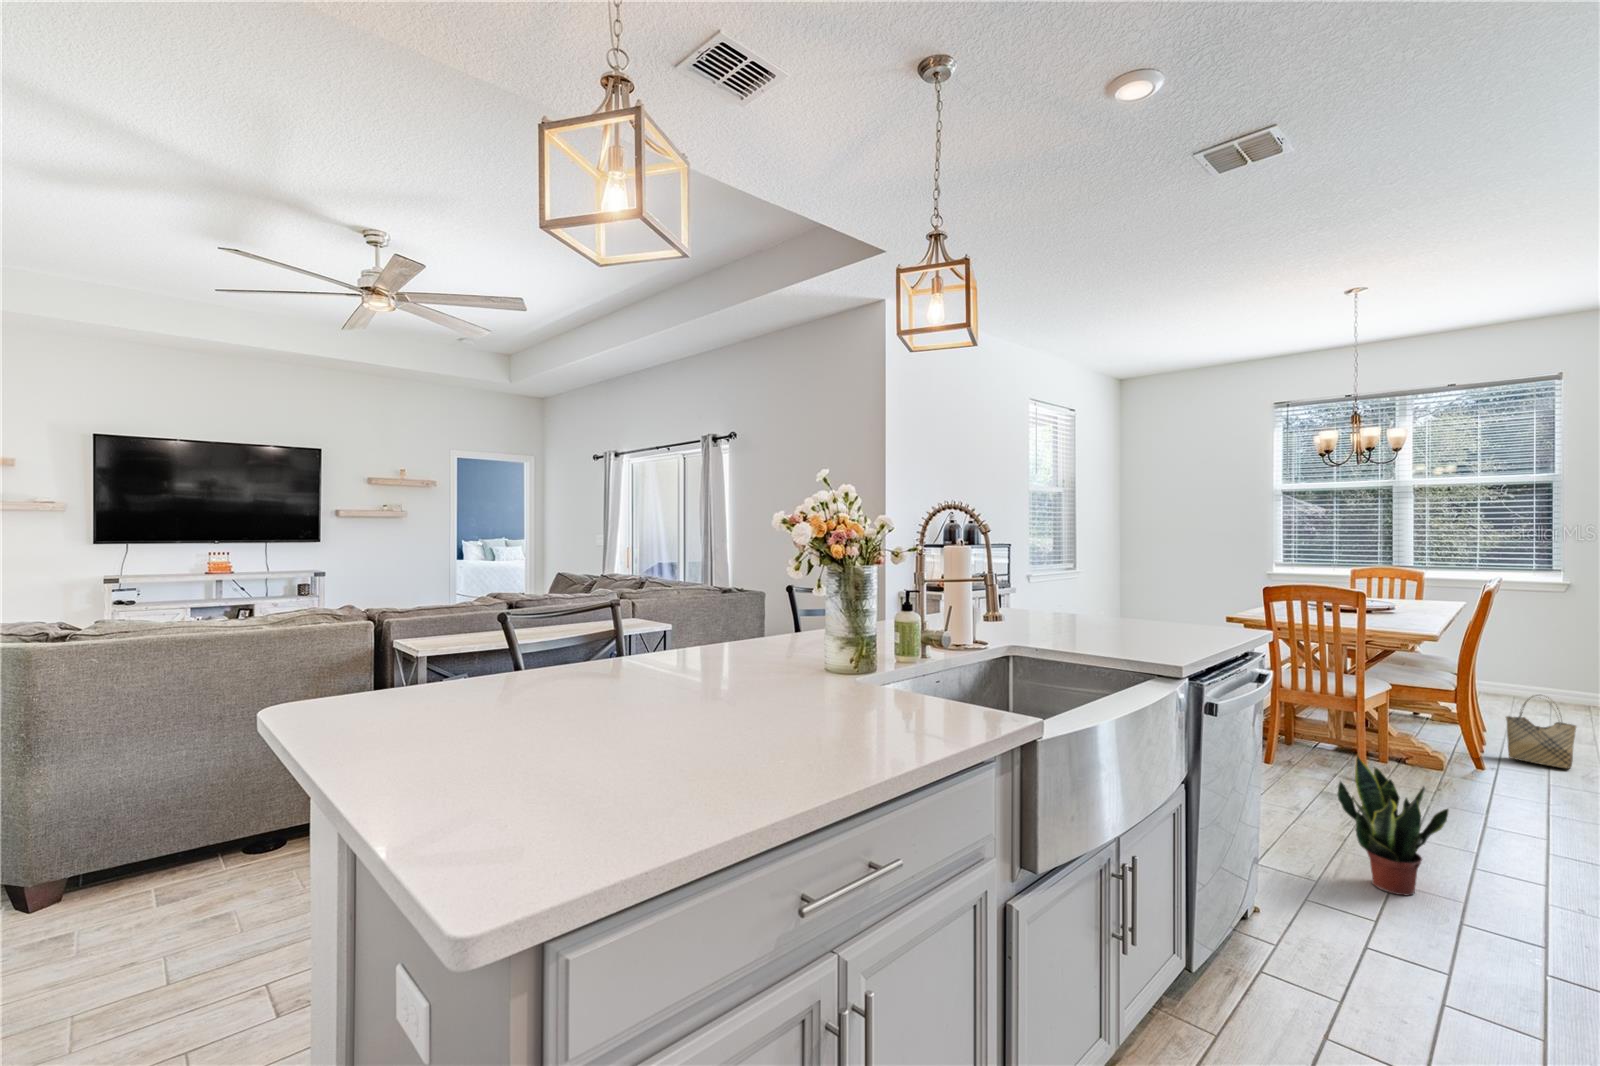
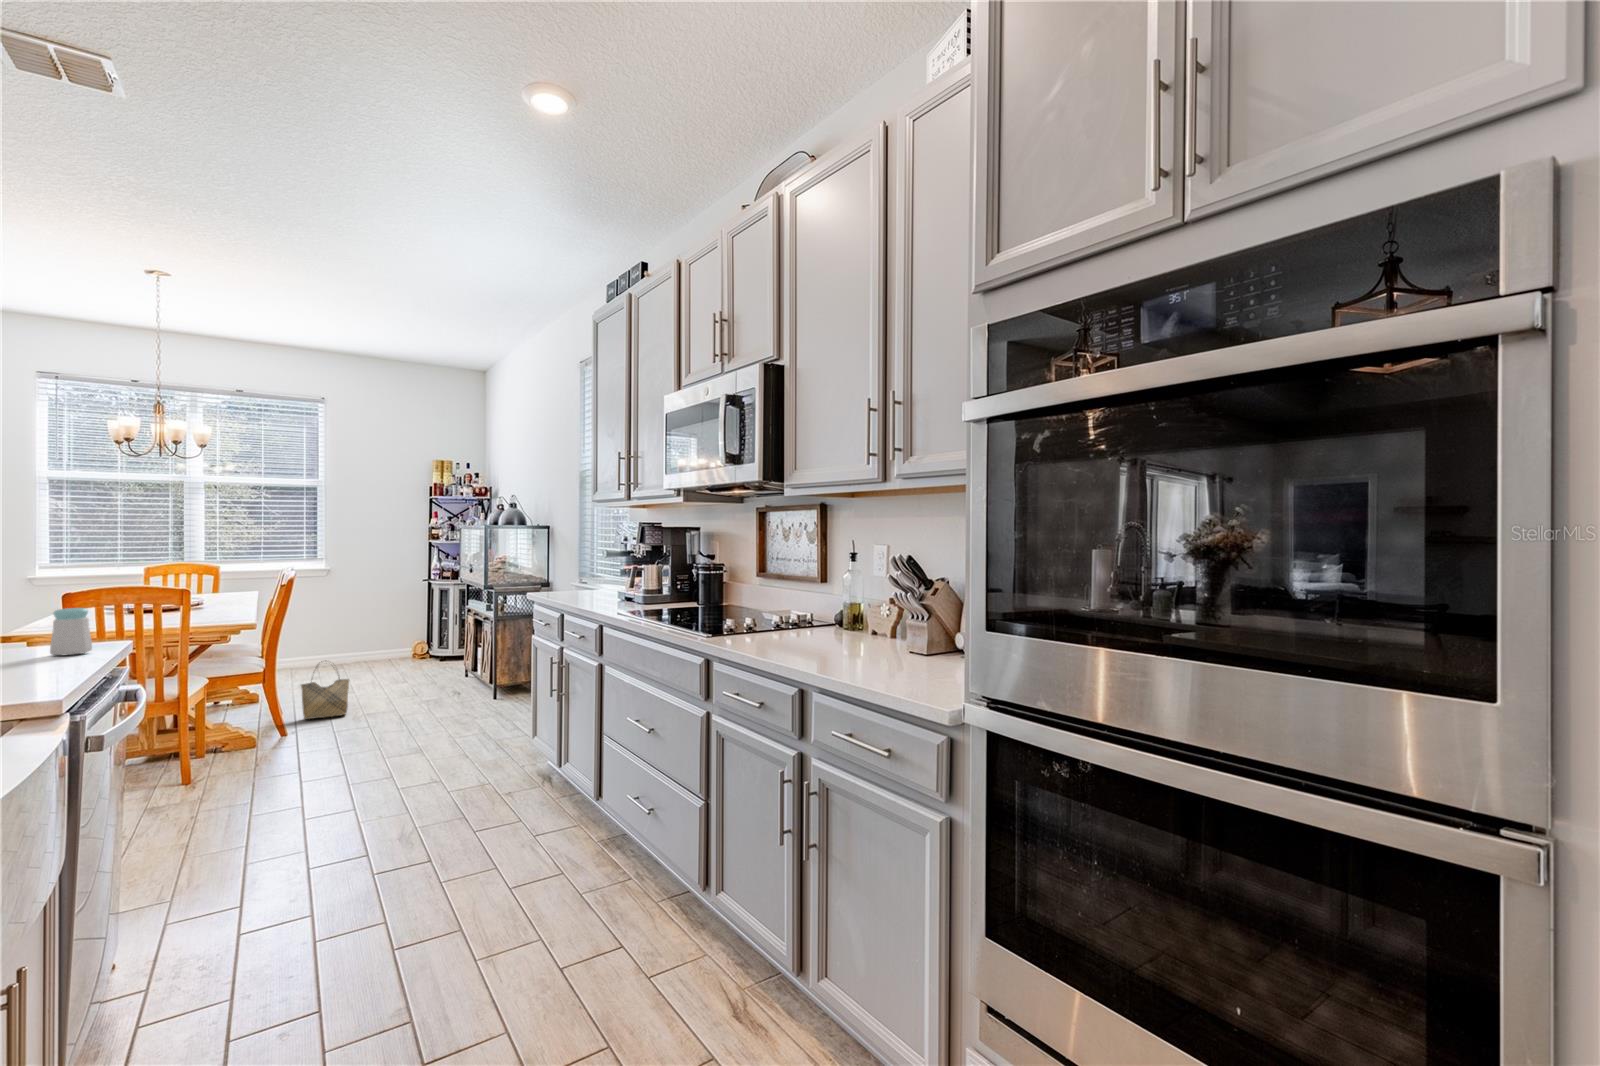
salt shaker: none [1215,597,1243,636] -> present [50,608,92,655]
potted plant: present [1337,757,1449,896] -> none [188,753,293,876]

